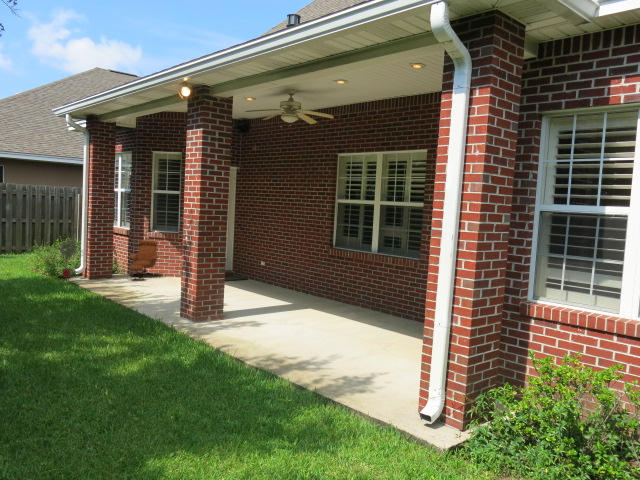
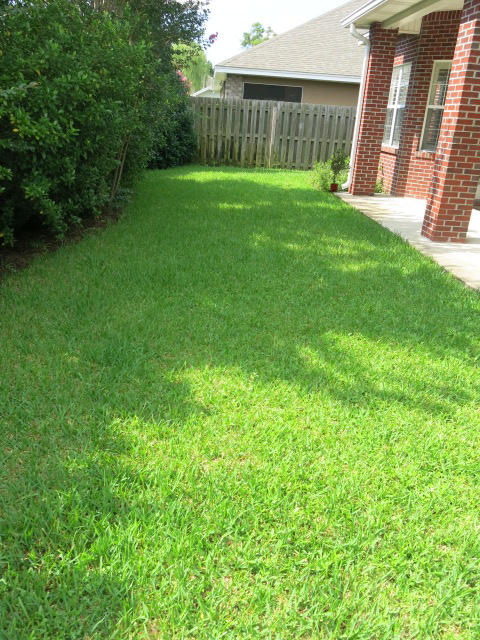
lounge chair: present [129,240,160,278] -> none [386,159,424,201]

